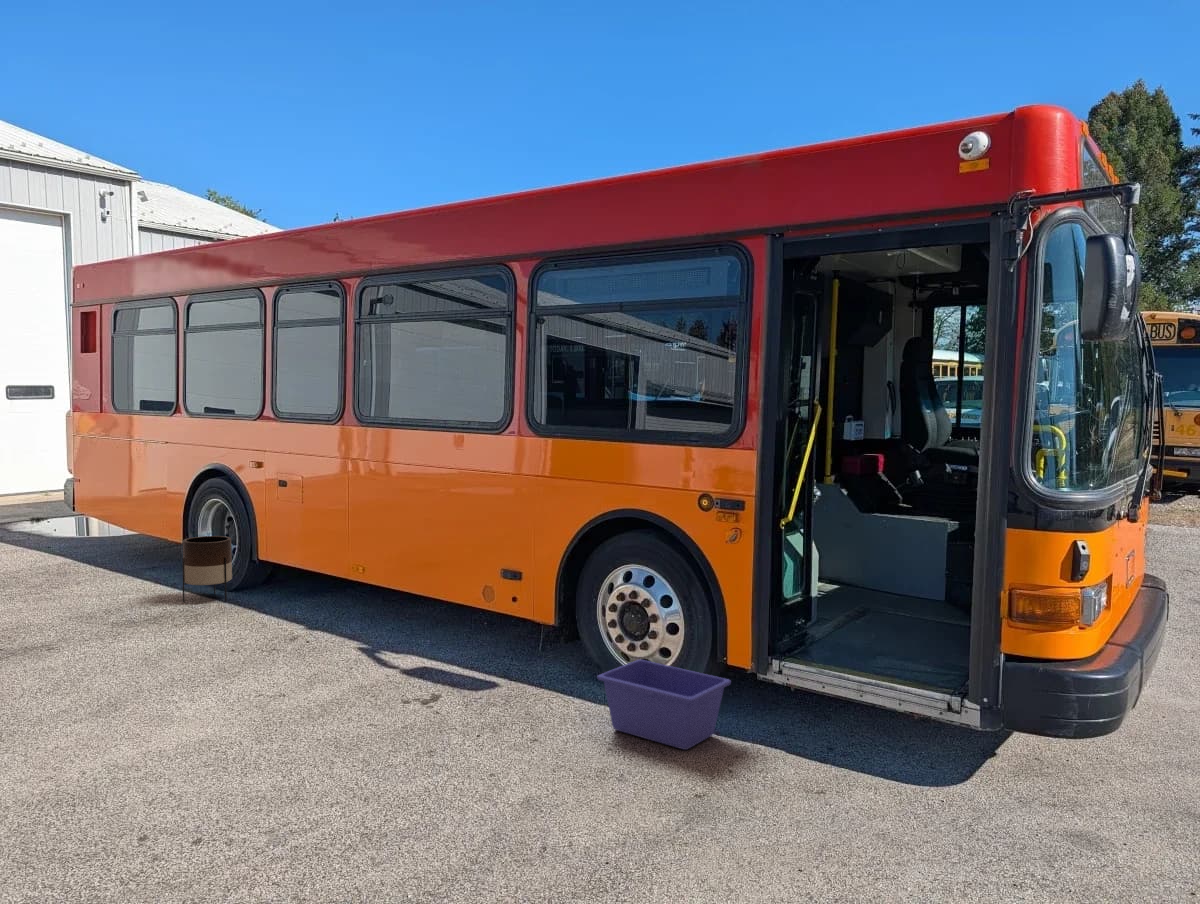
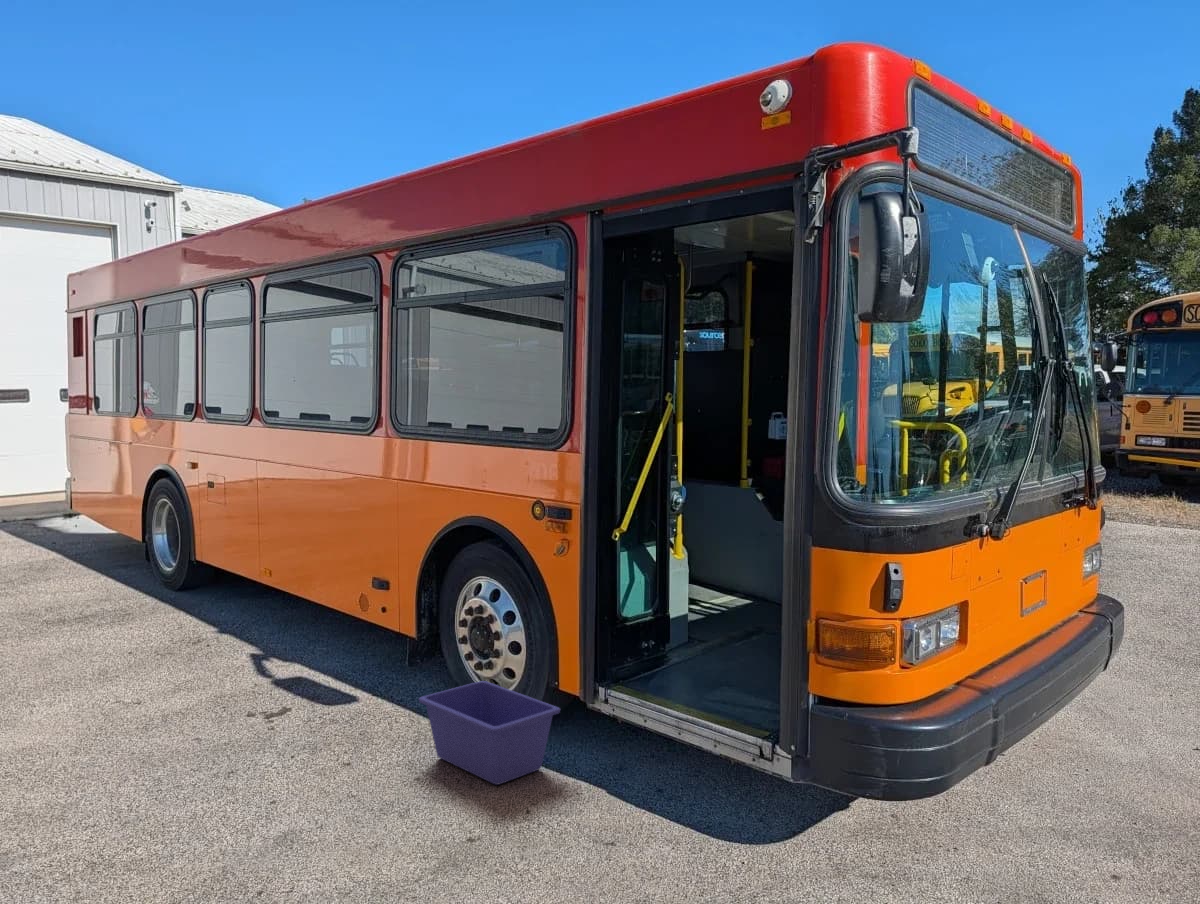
planter: present [182,536,232,602] -> none [125,537,177,603]

